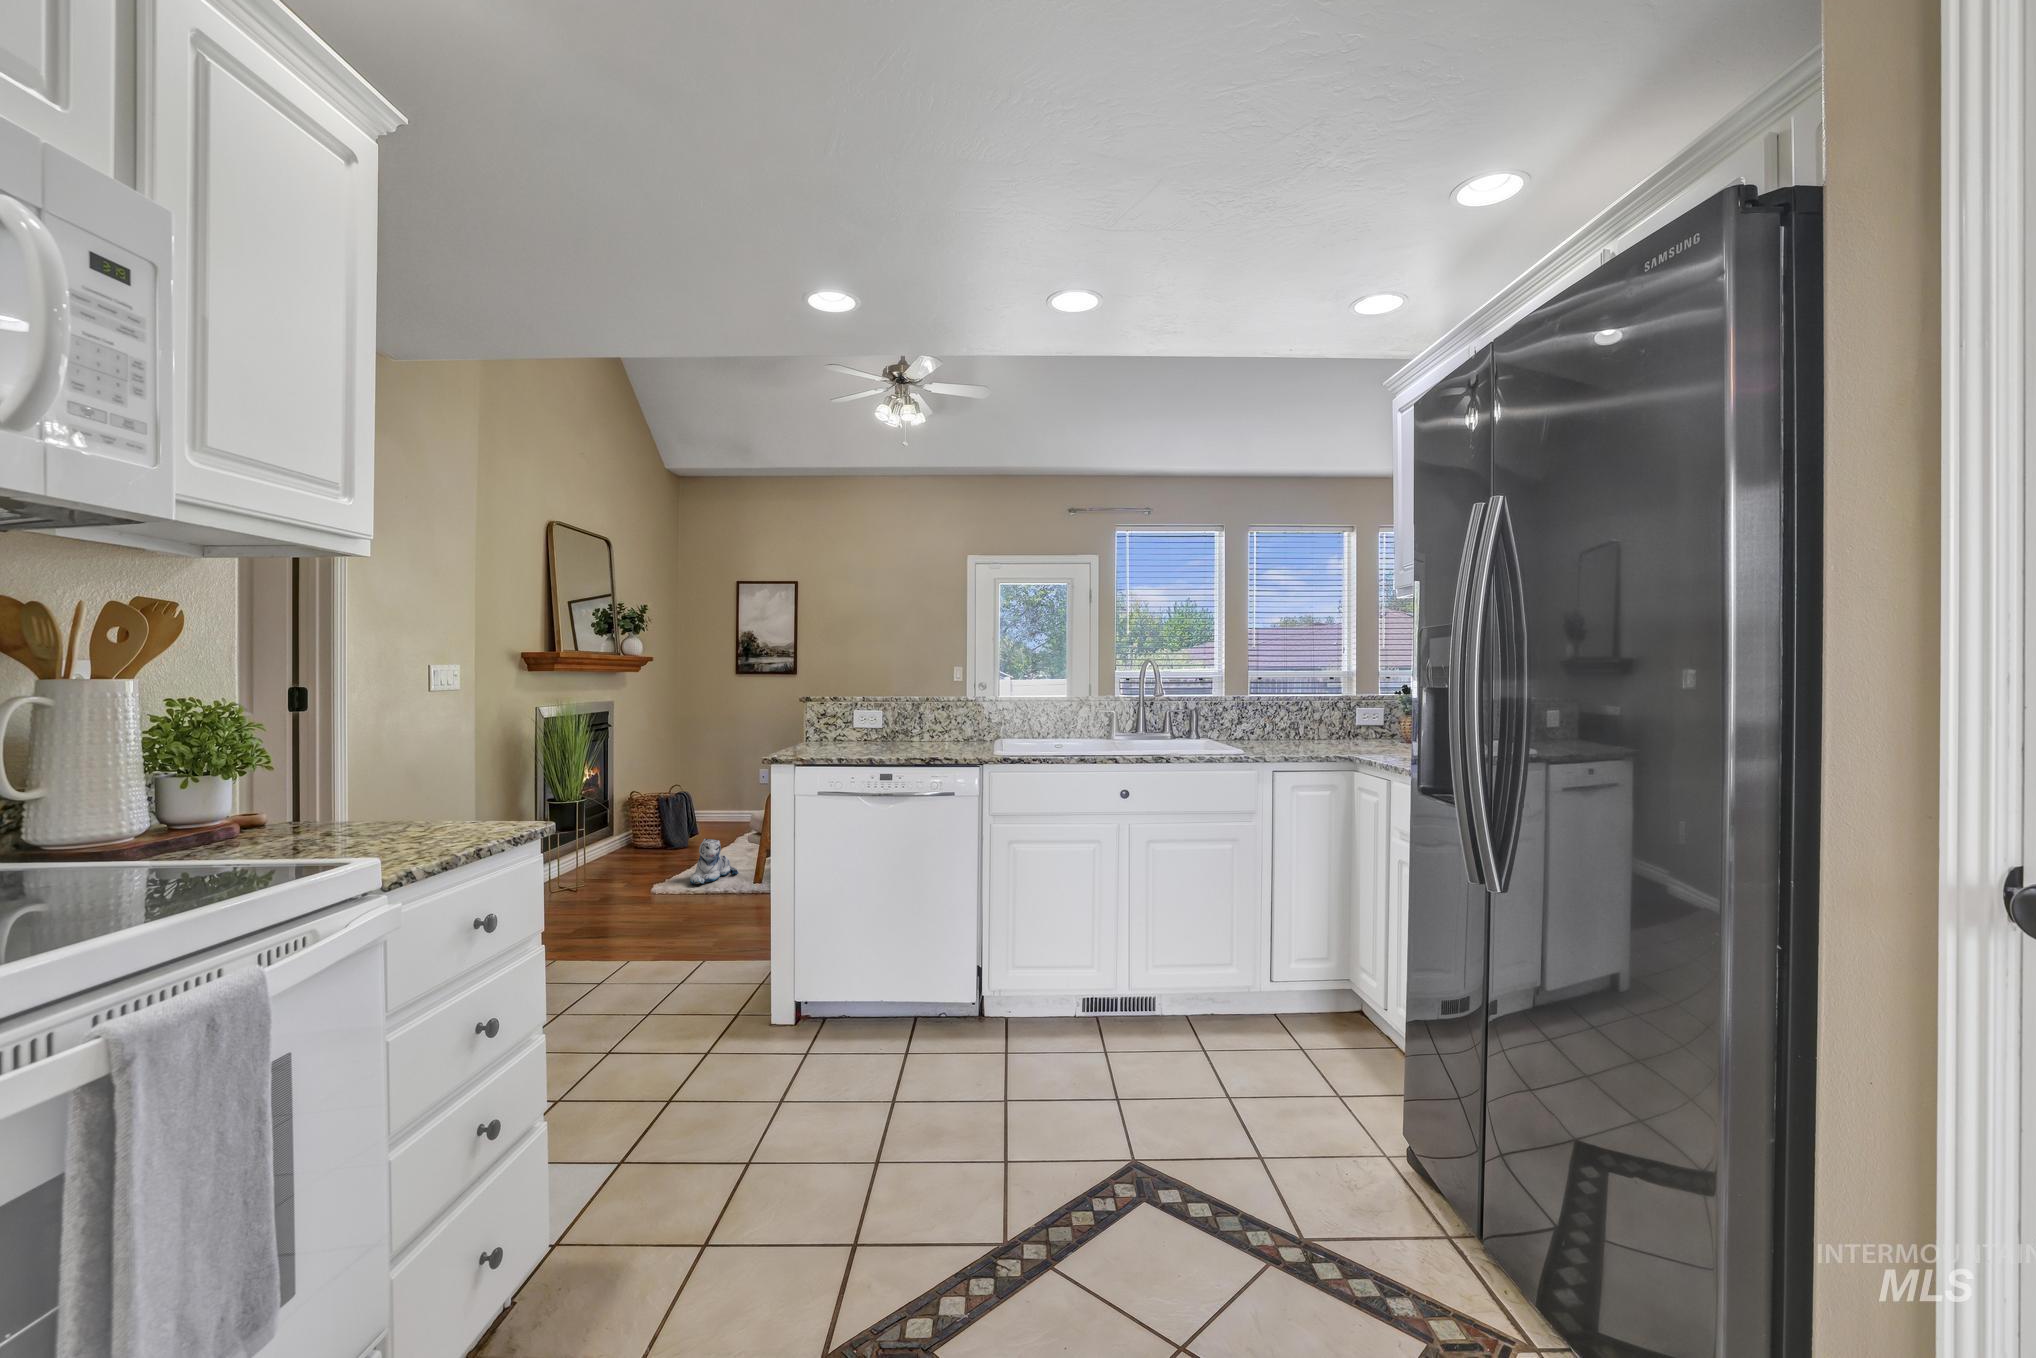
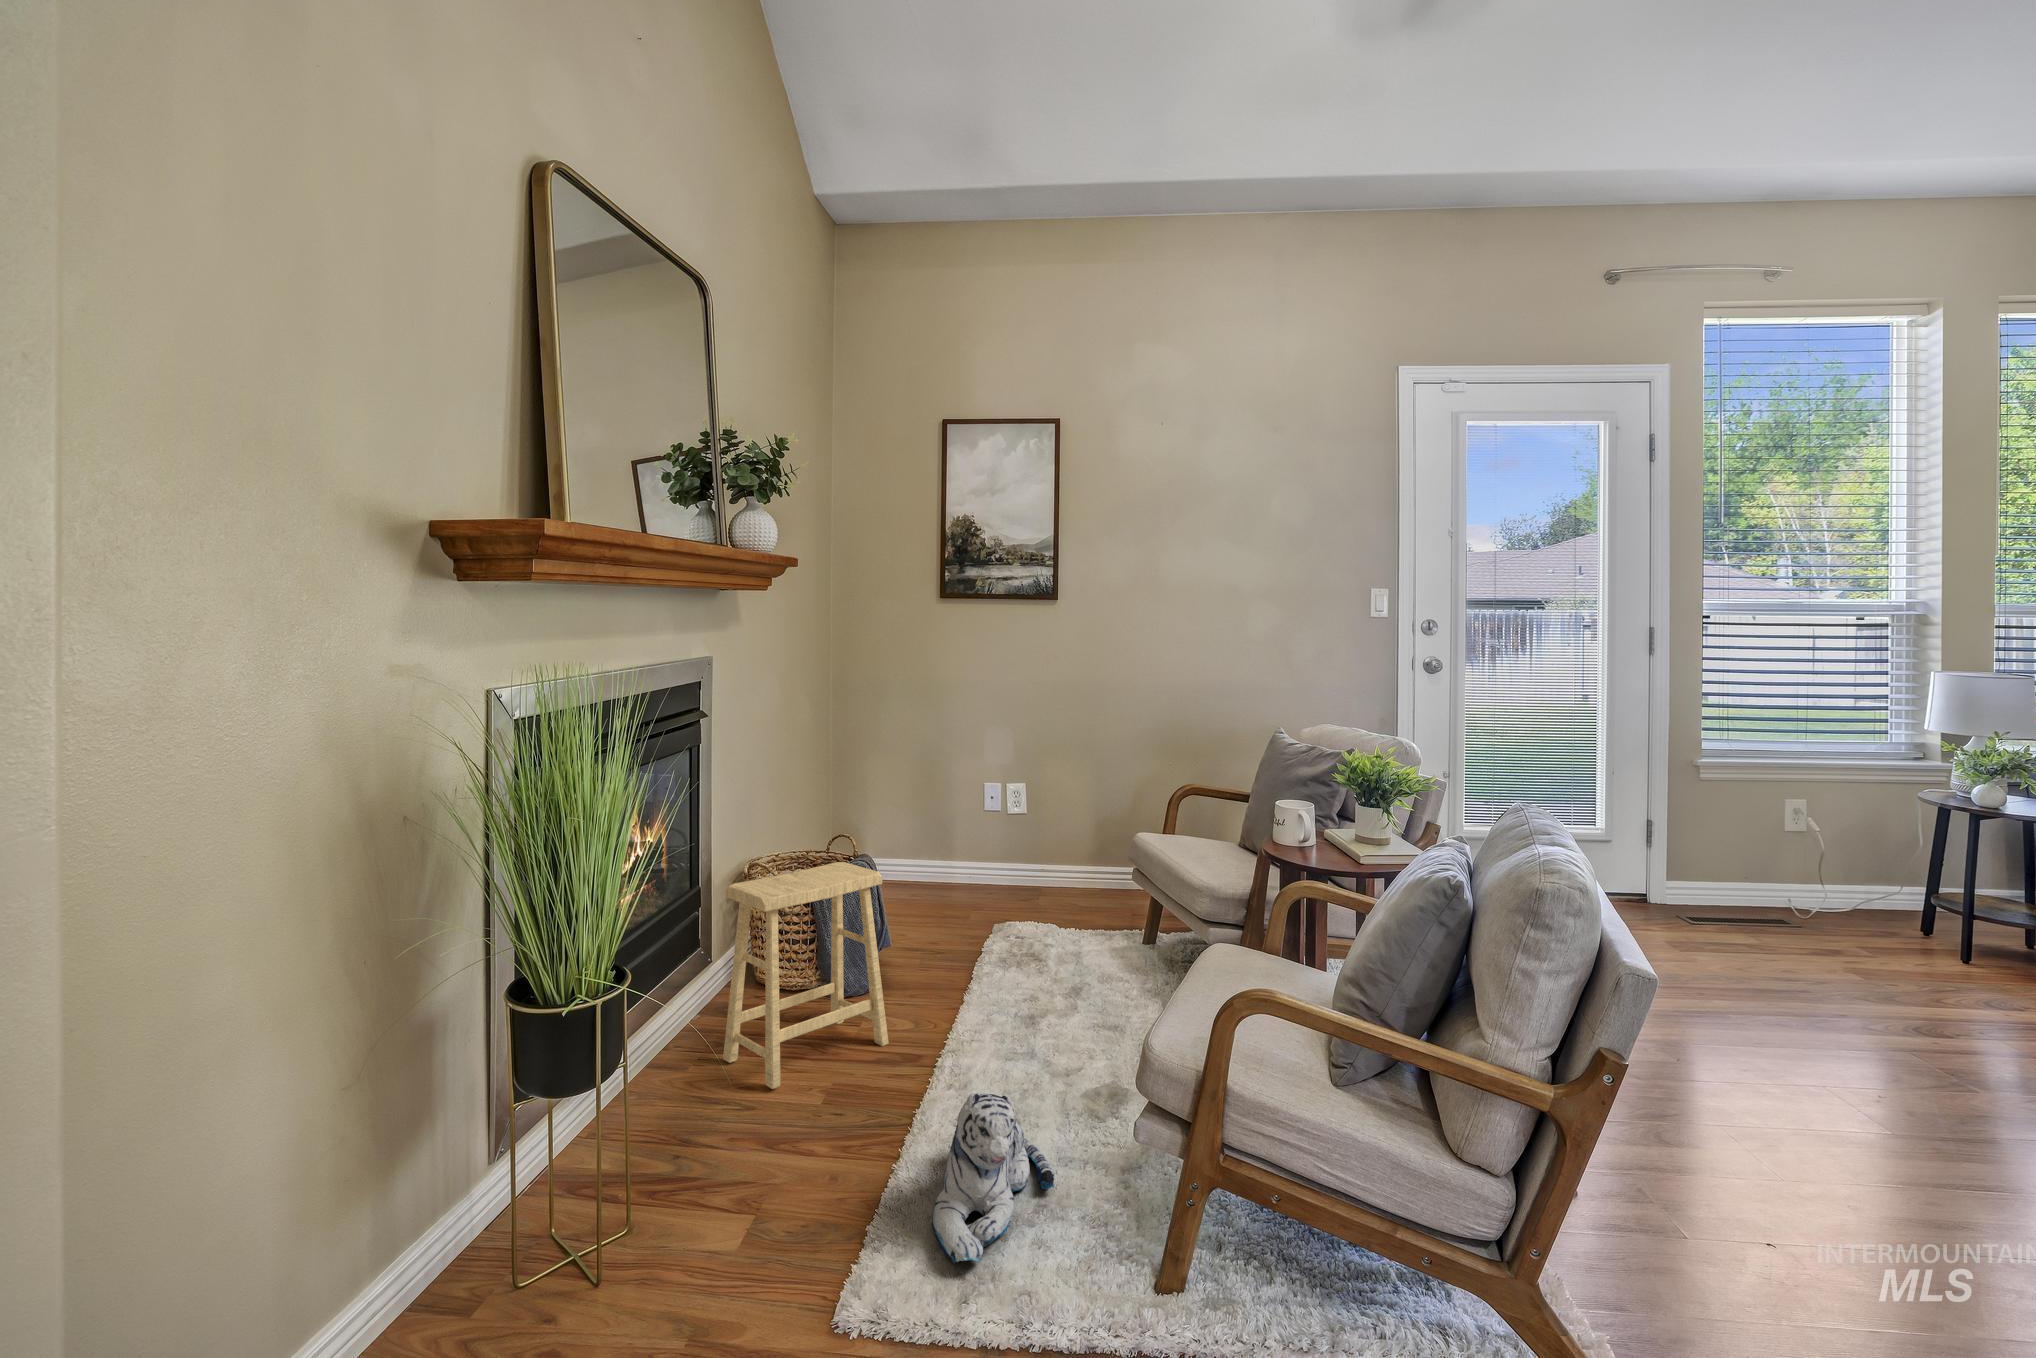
footstool: none [618,785,691,868] -> present [723,862,889,1089]

